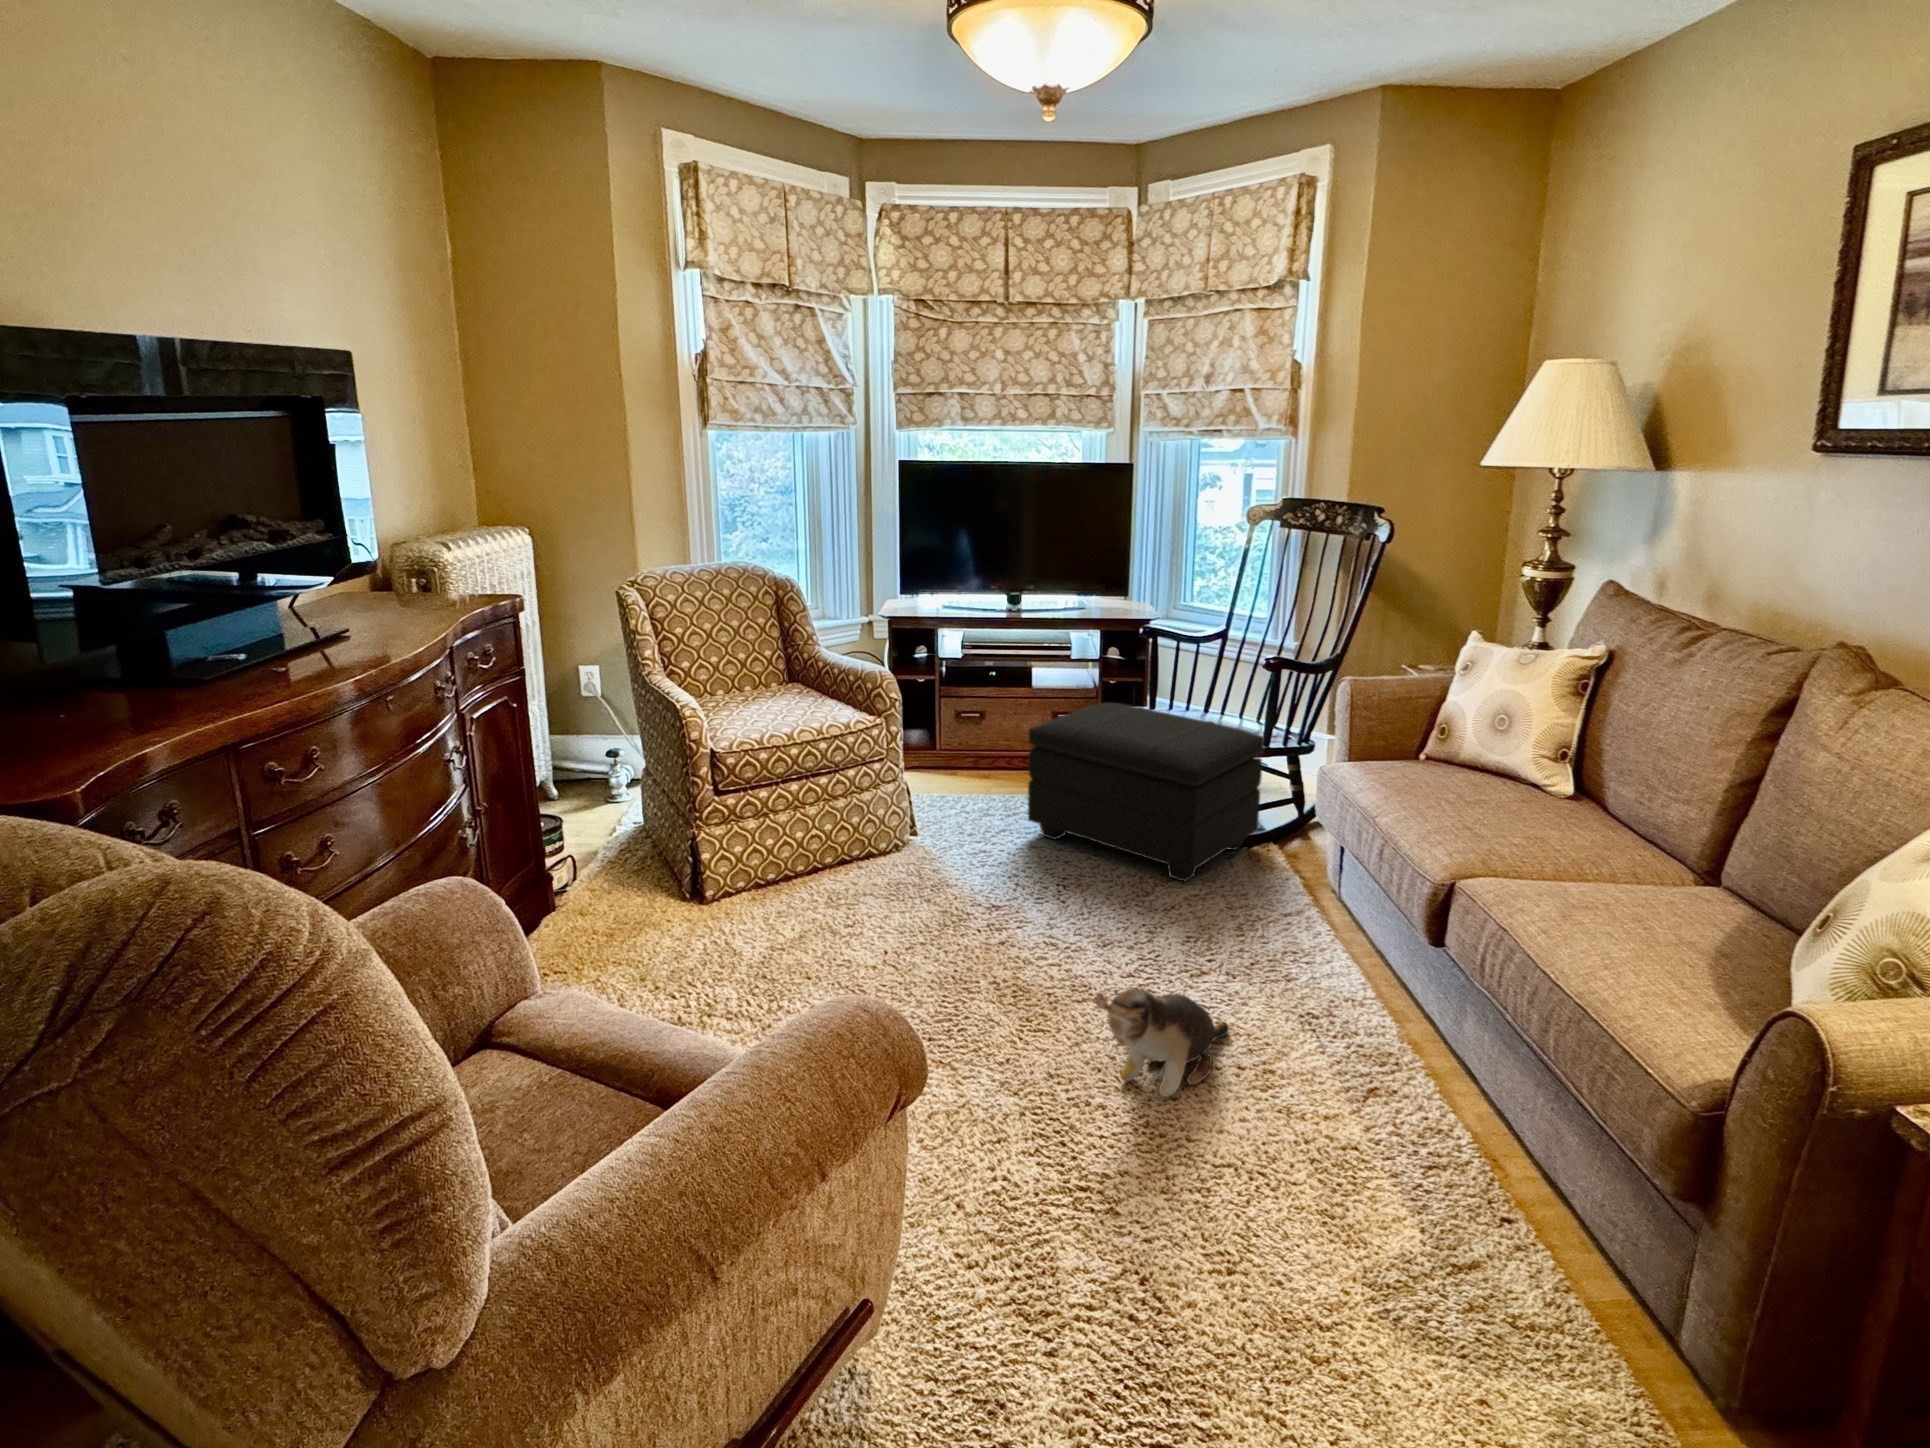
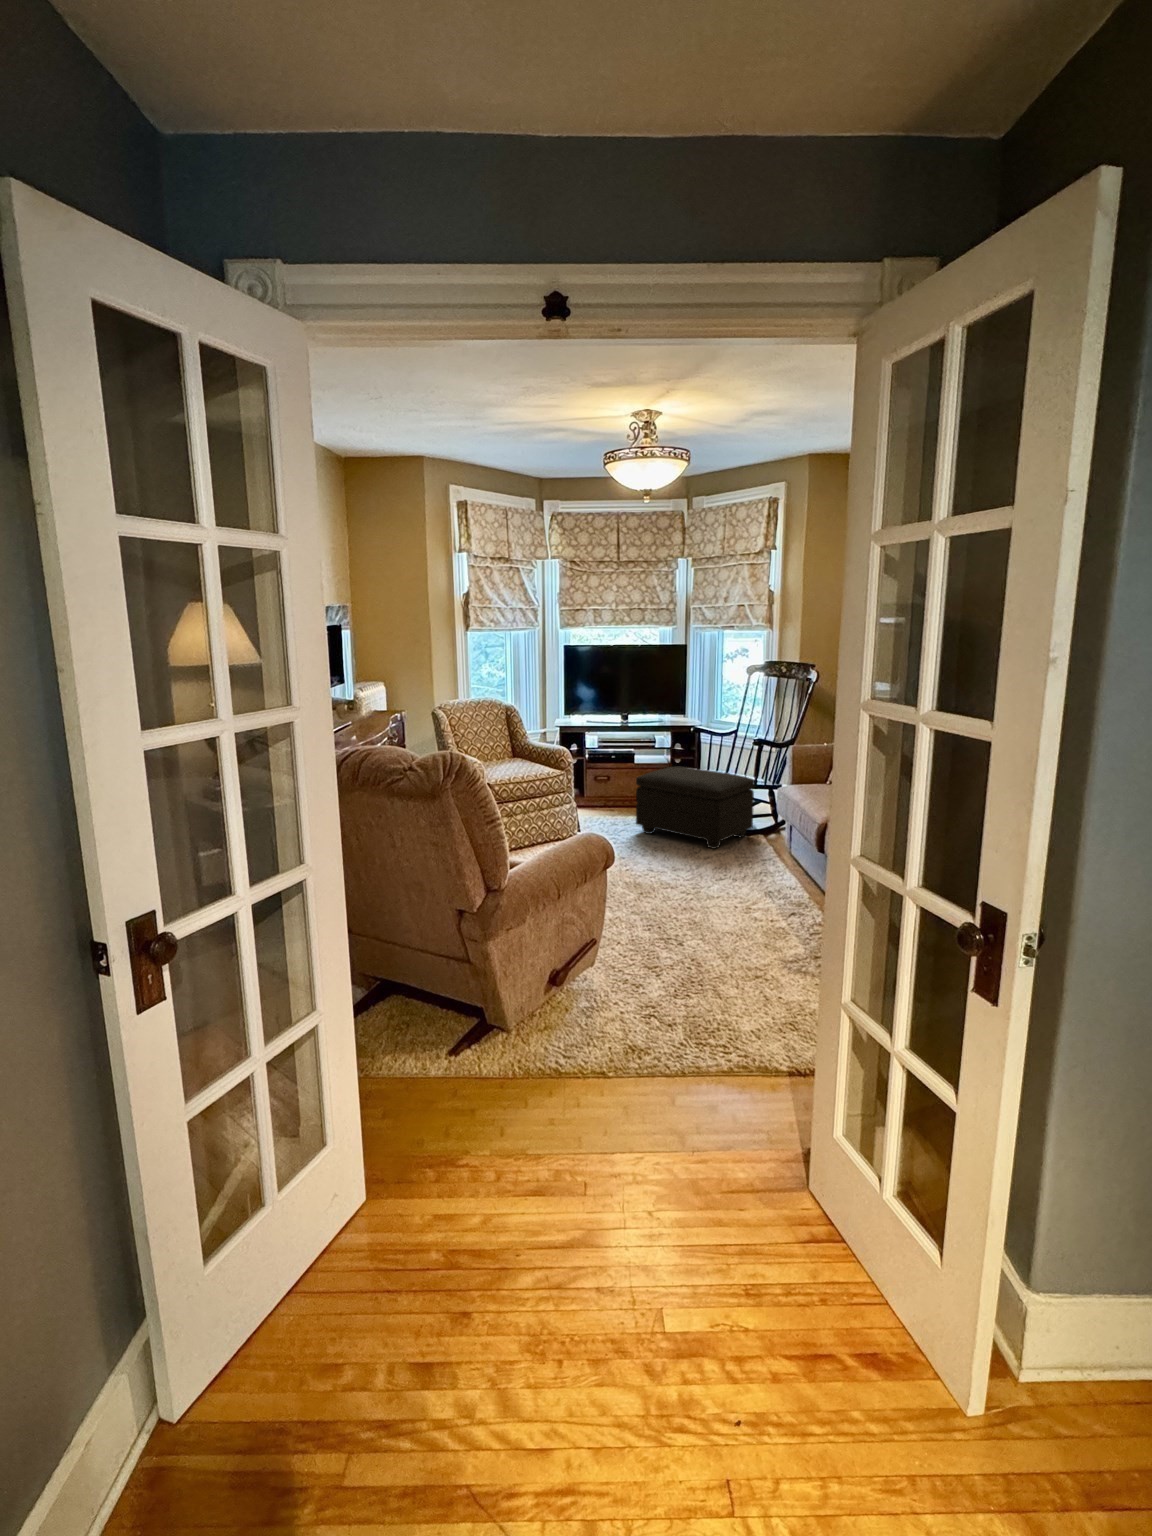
plush toy: present [1095,987,1229,1097] -> none [672,866,733,914]

